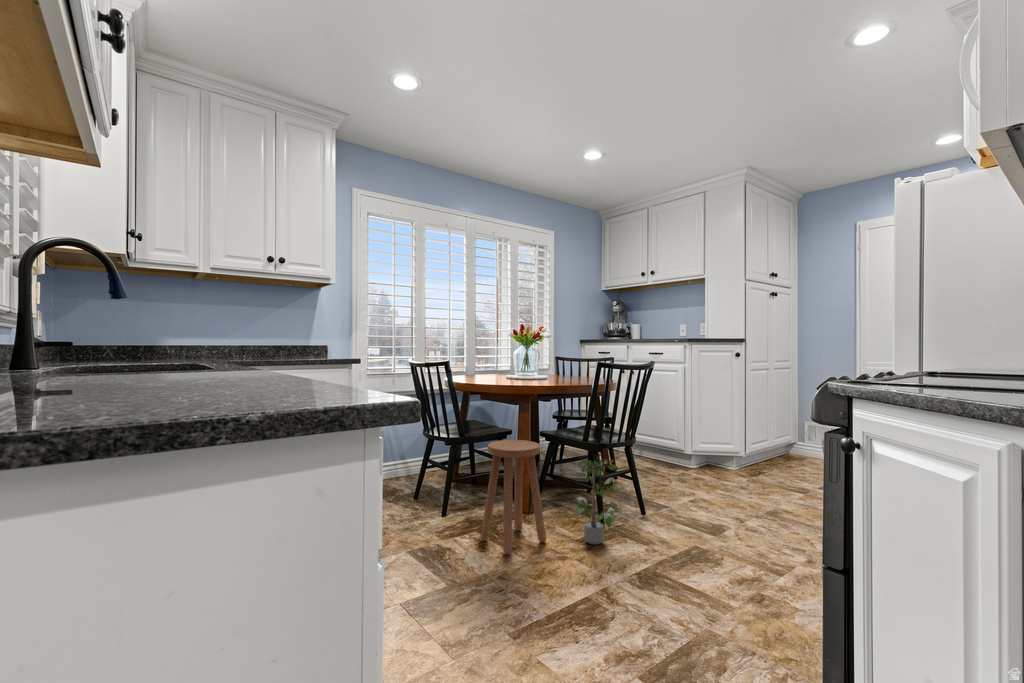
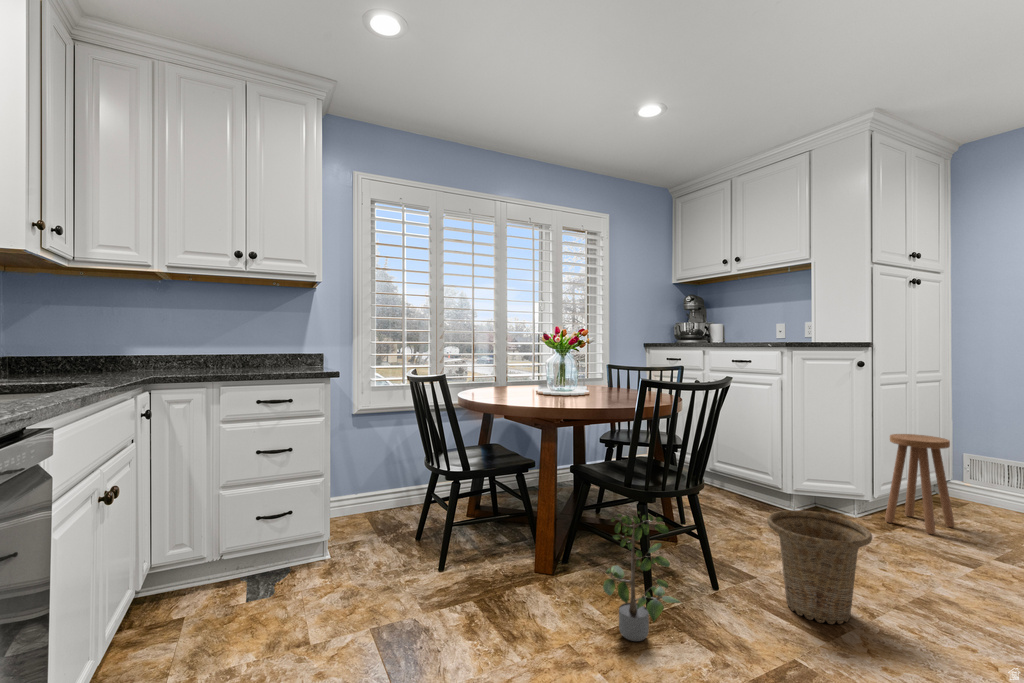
stool: present [481,440,546,554] -> present [885,434,955,534]
basket: none [678,457,743,528] -> present [767,510,872,624]

